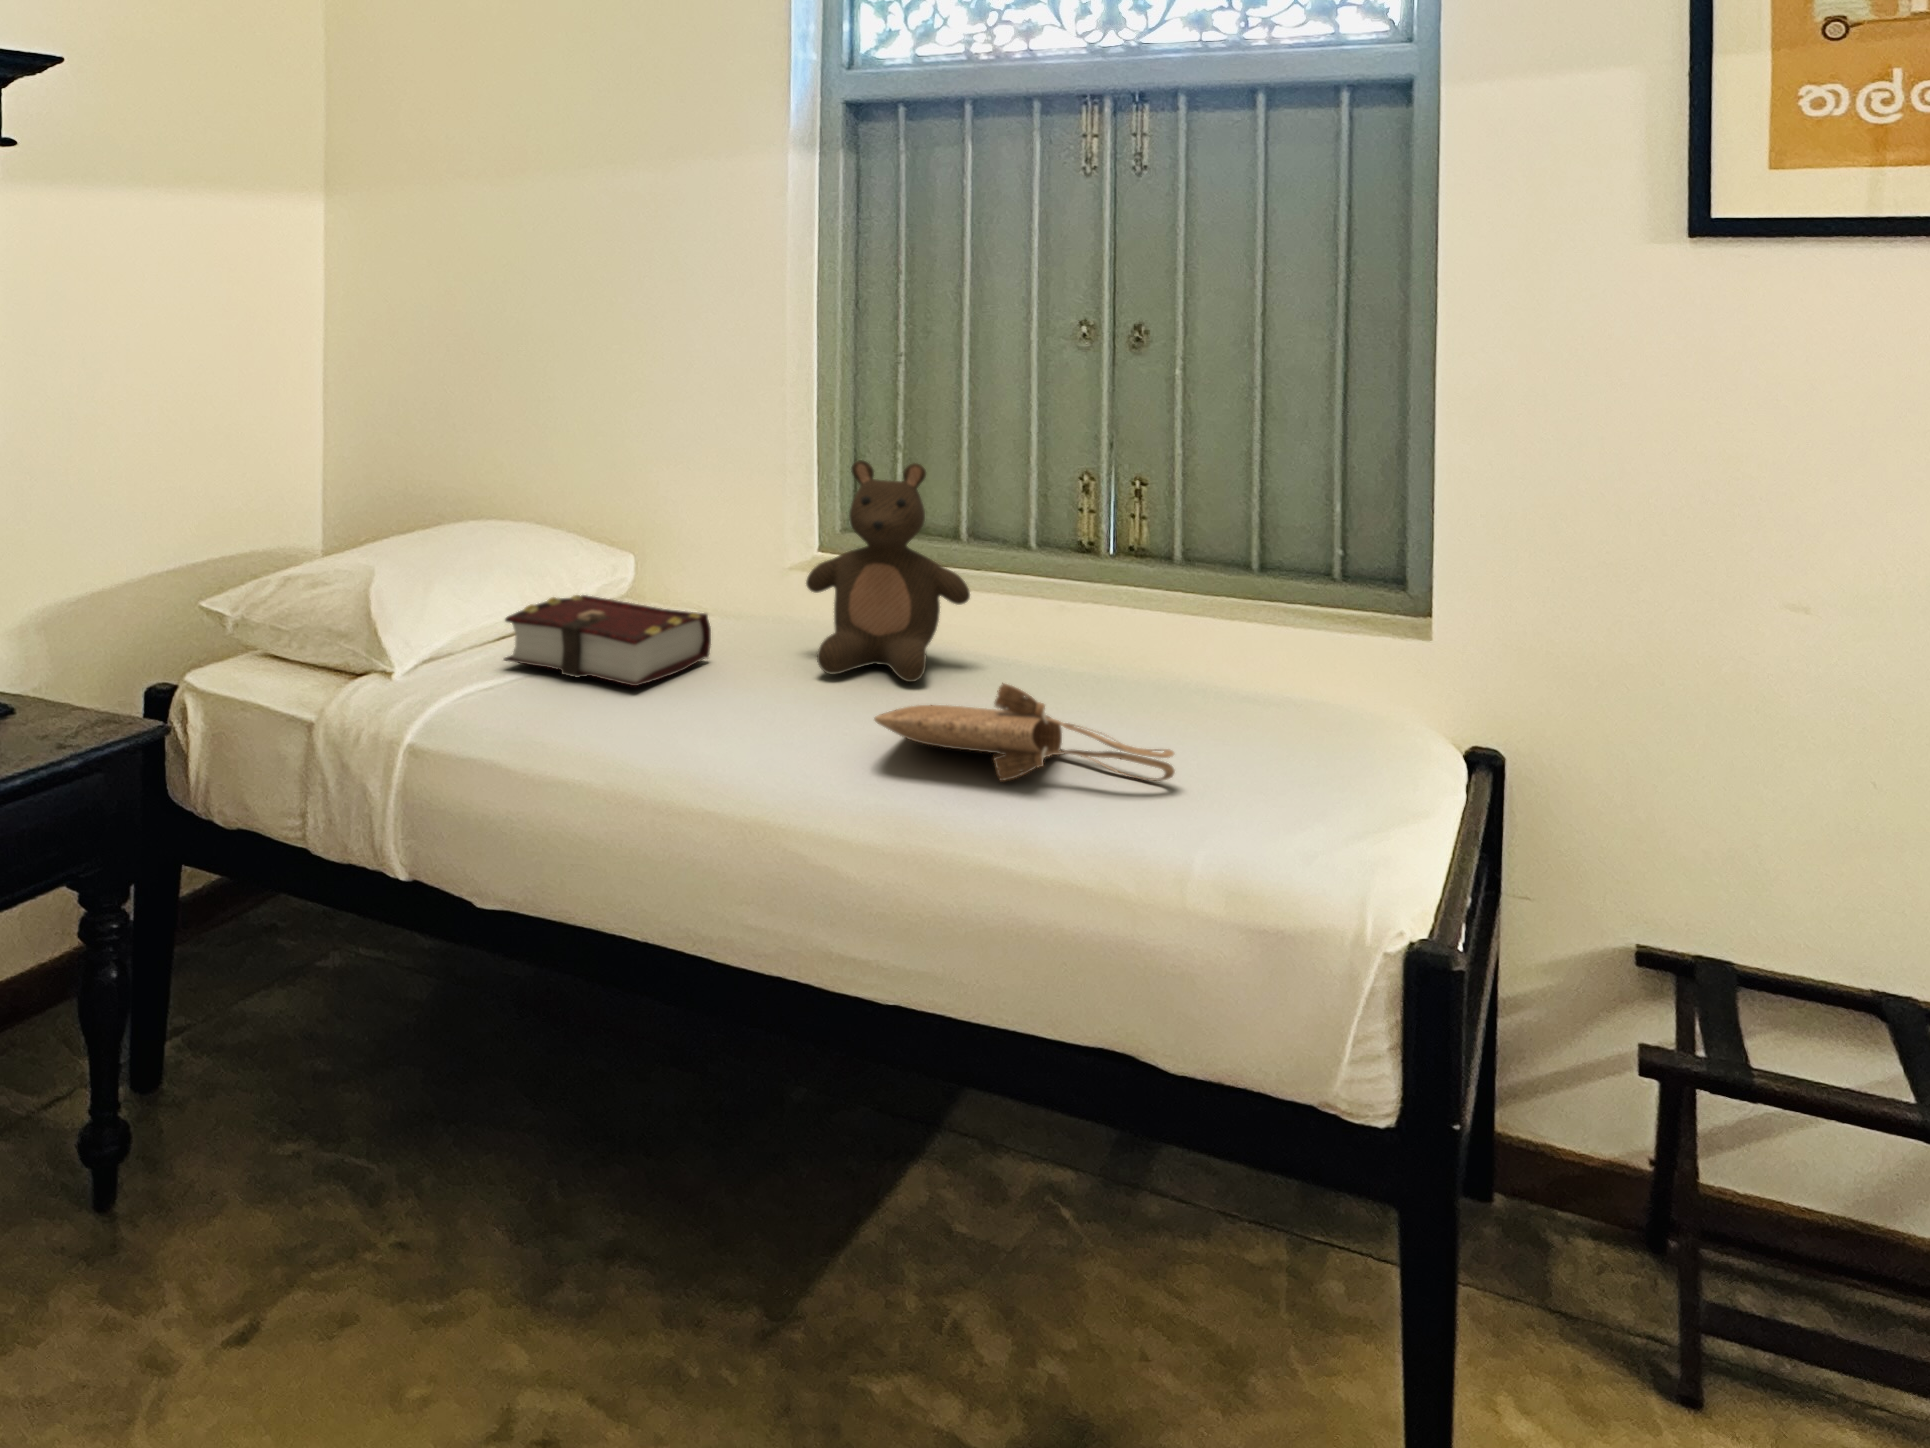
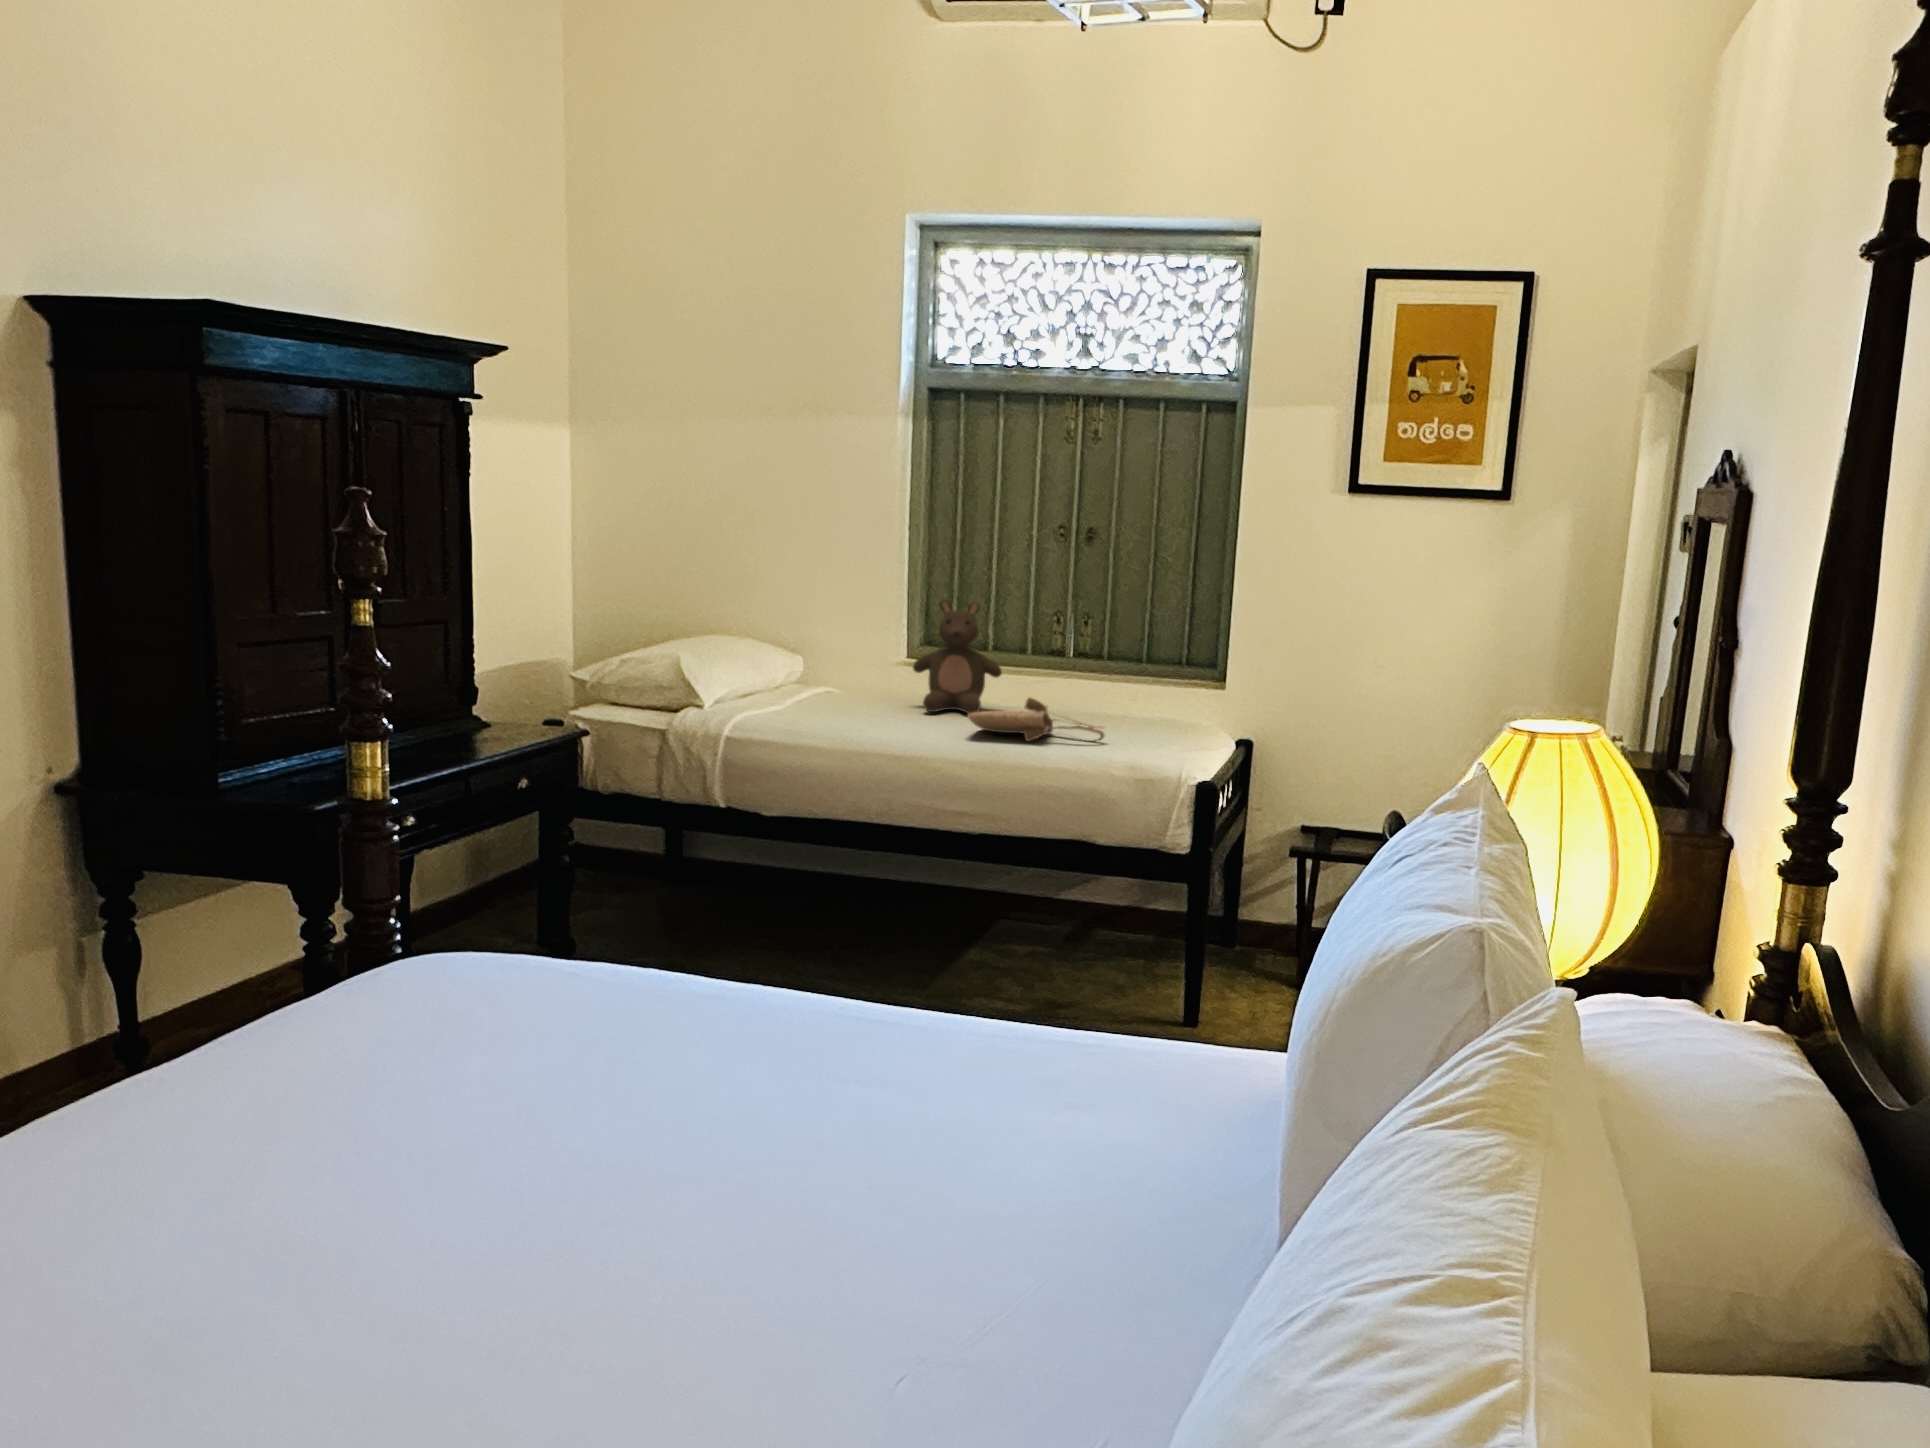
book: present [504,595,711,686] -> none [750,675,862,715]

